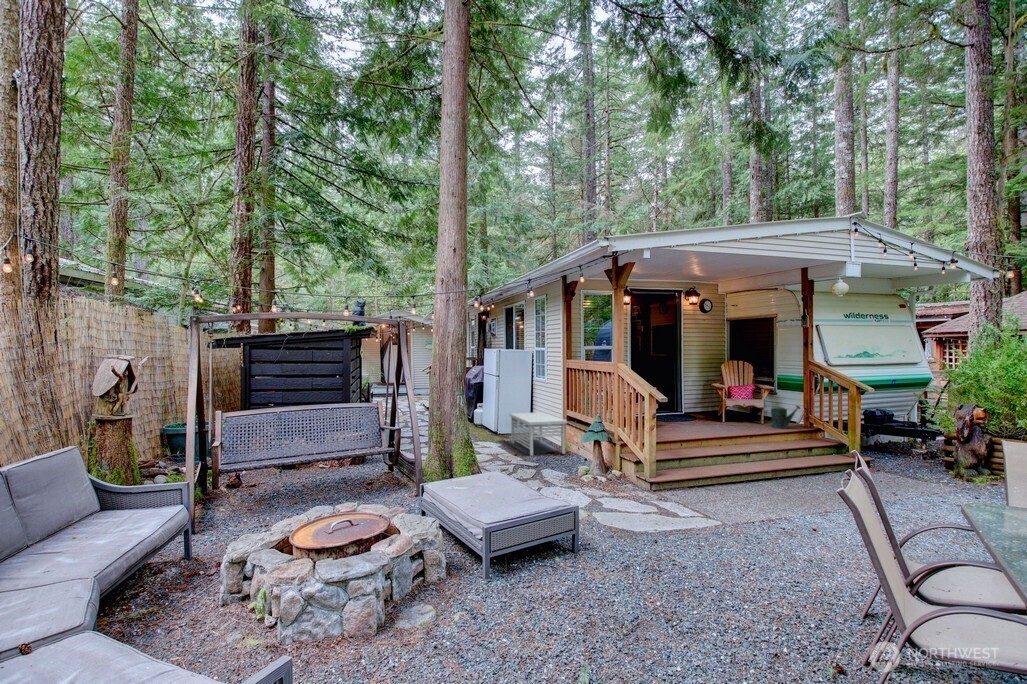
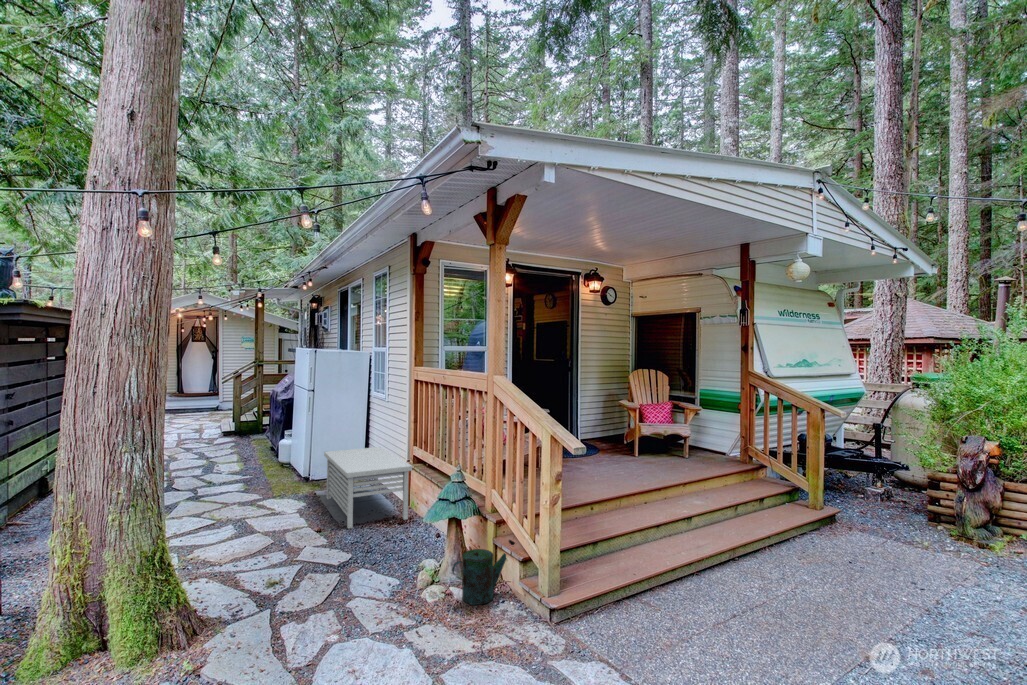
watering can: present [766,406,800,429] -> present [452,540,515,605]

